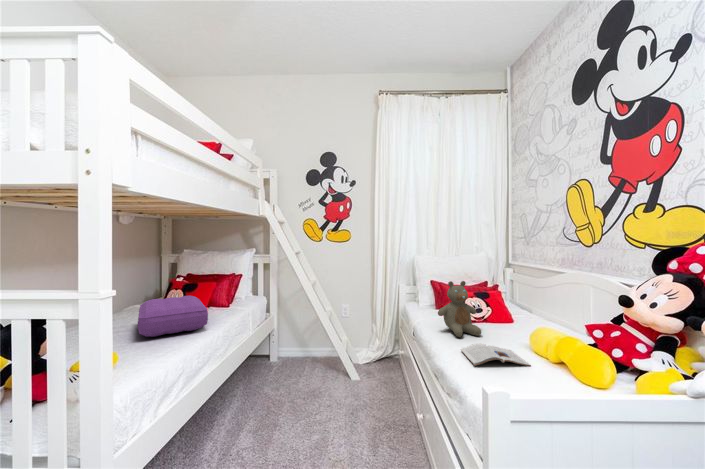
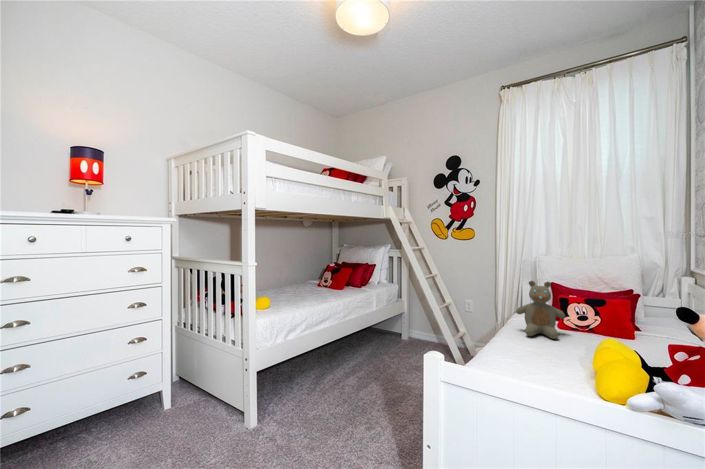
pillow: present [138,296,208,337] -> none [296,275,338,297]
magazine: present [461,343,531,366] -> none [503,340,568,367]

